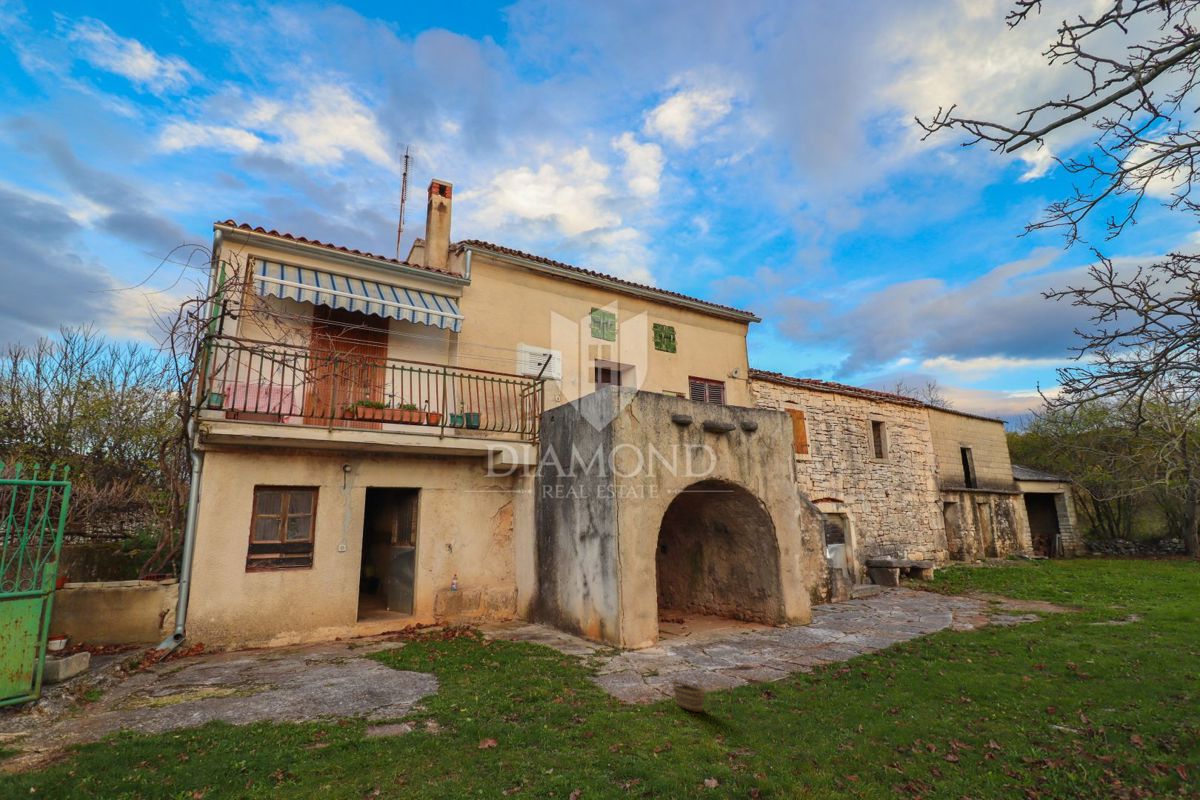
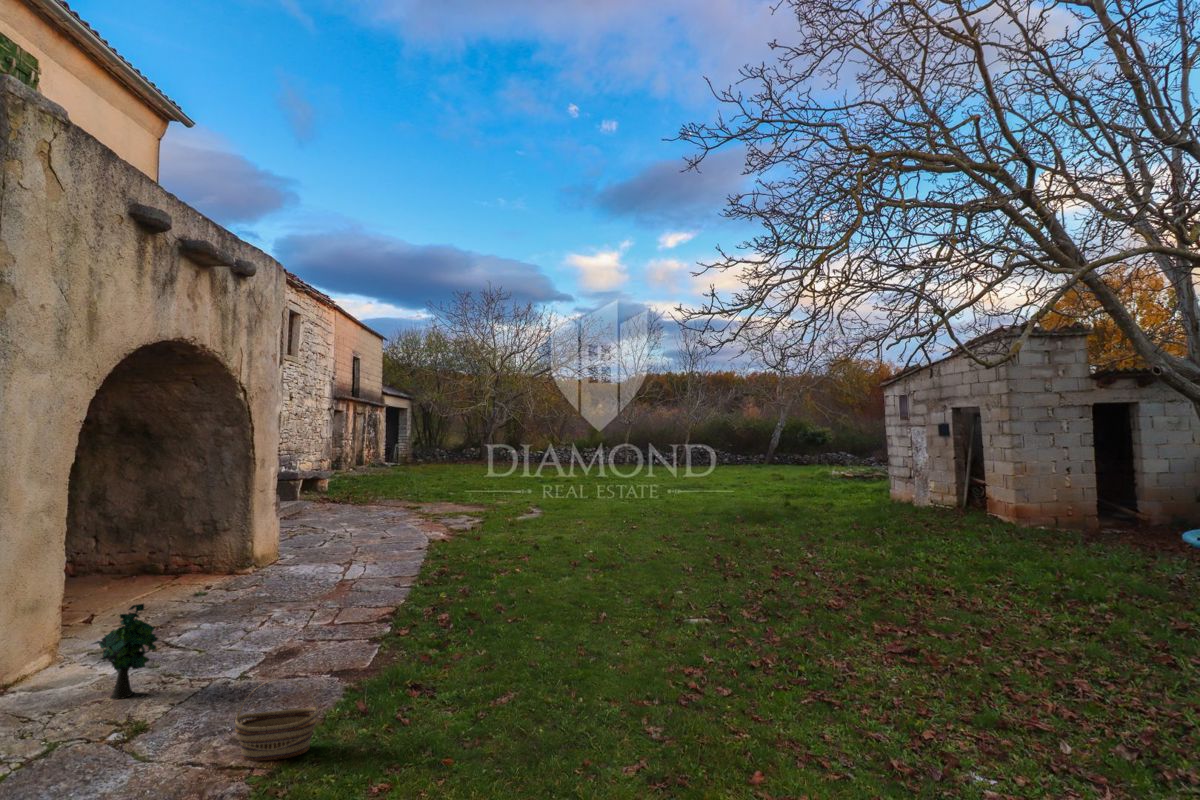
decorative plant: none [655,621,681,669] -> present [93,604,158,700]

